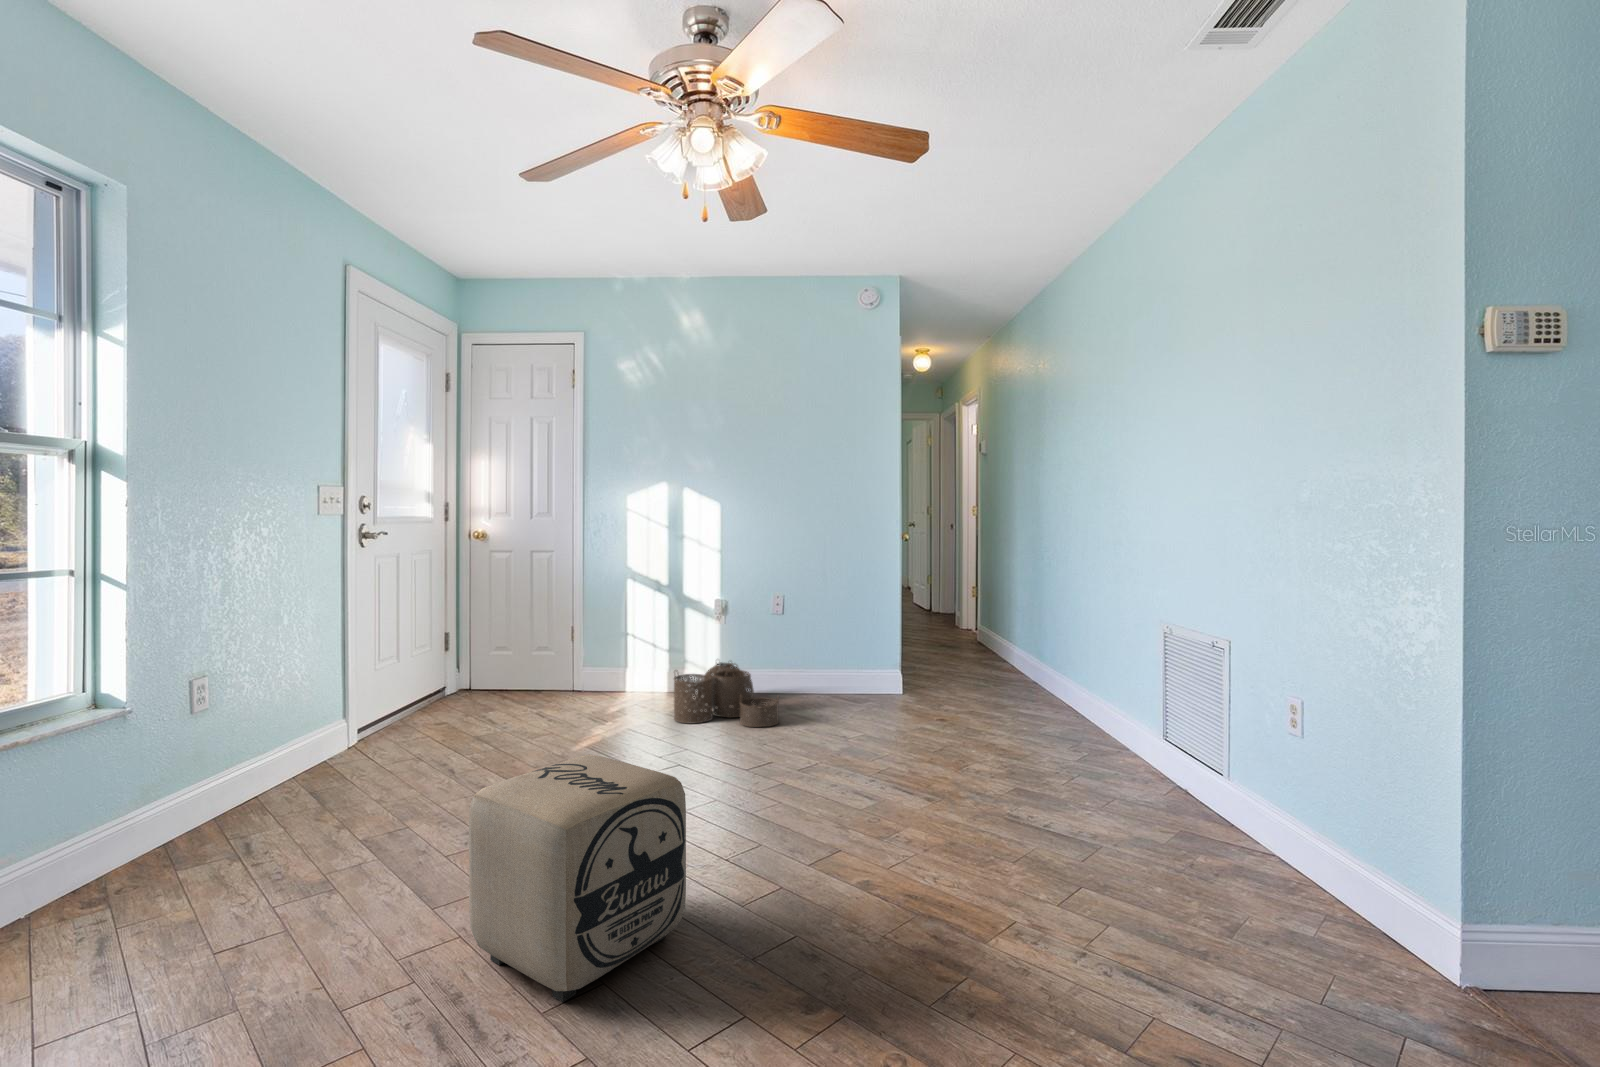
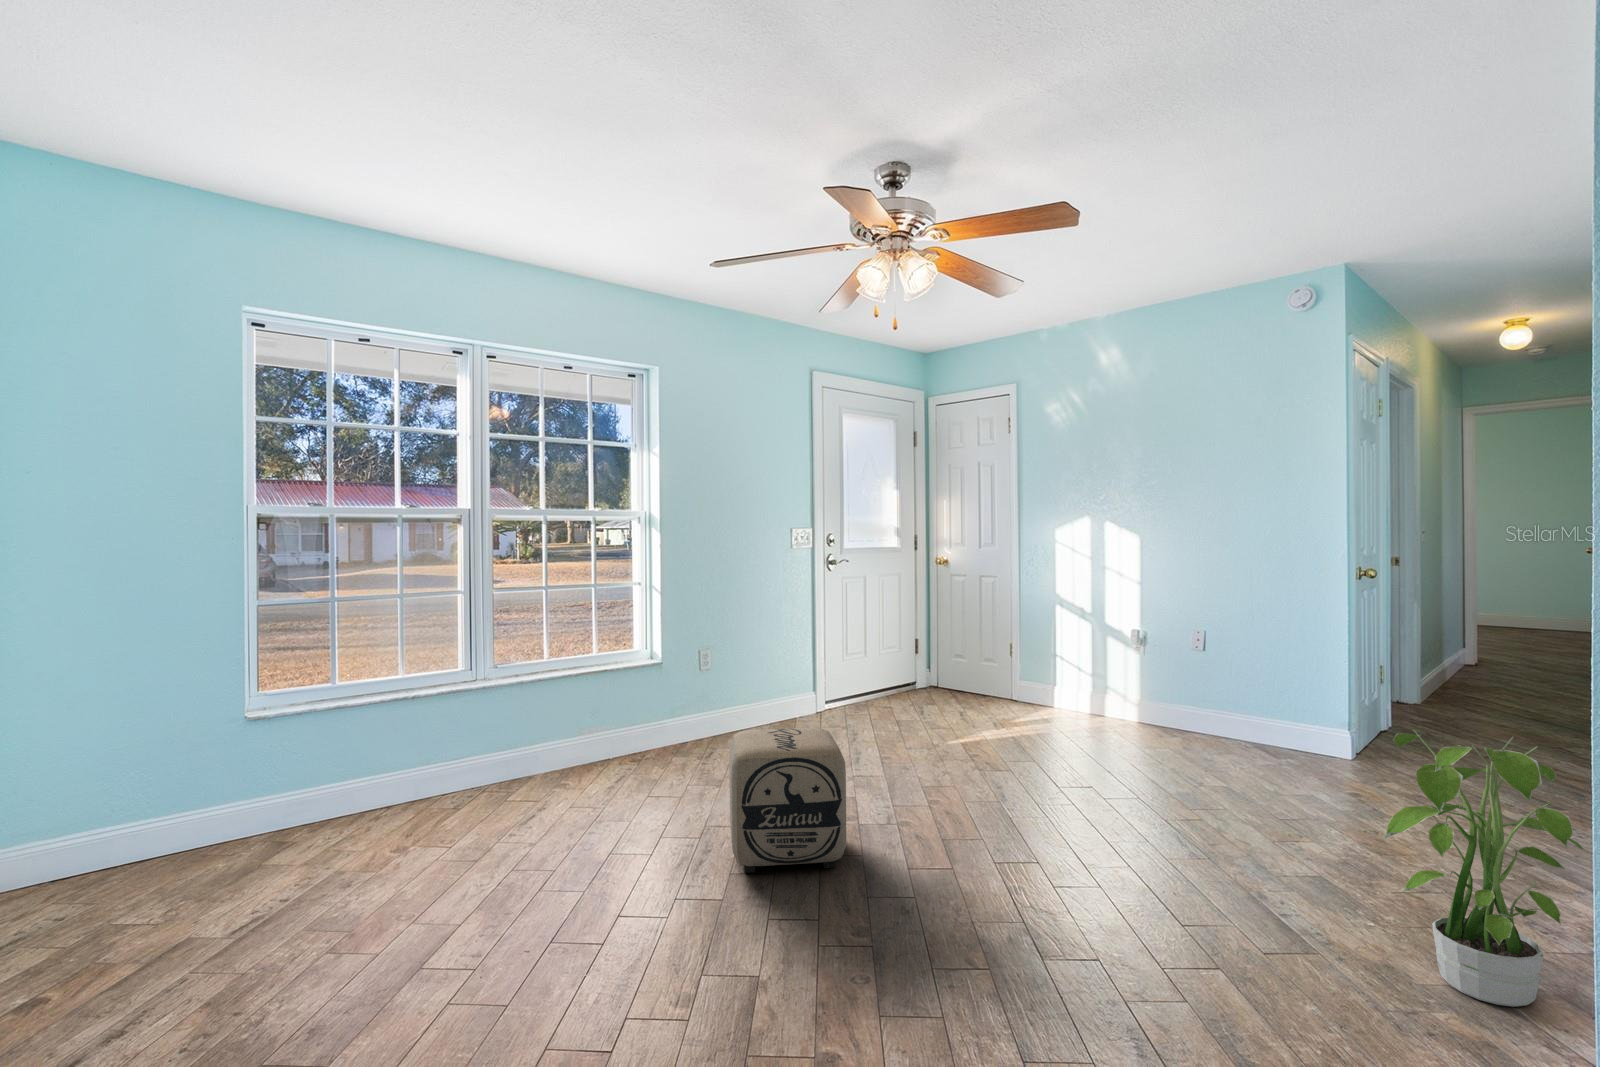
potted plant: none [1101,642,1242,834] -> present [1383,730,1585,1007]
woven basket: present [674,662,779,727] -> none [1058,691,1159,766]

